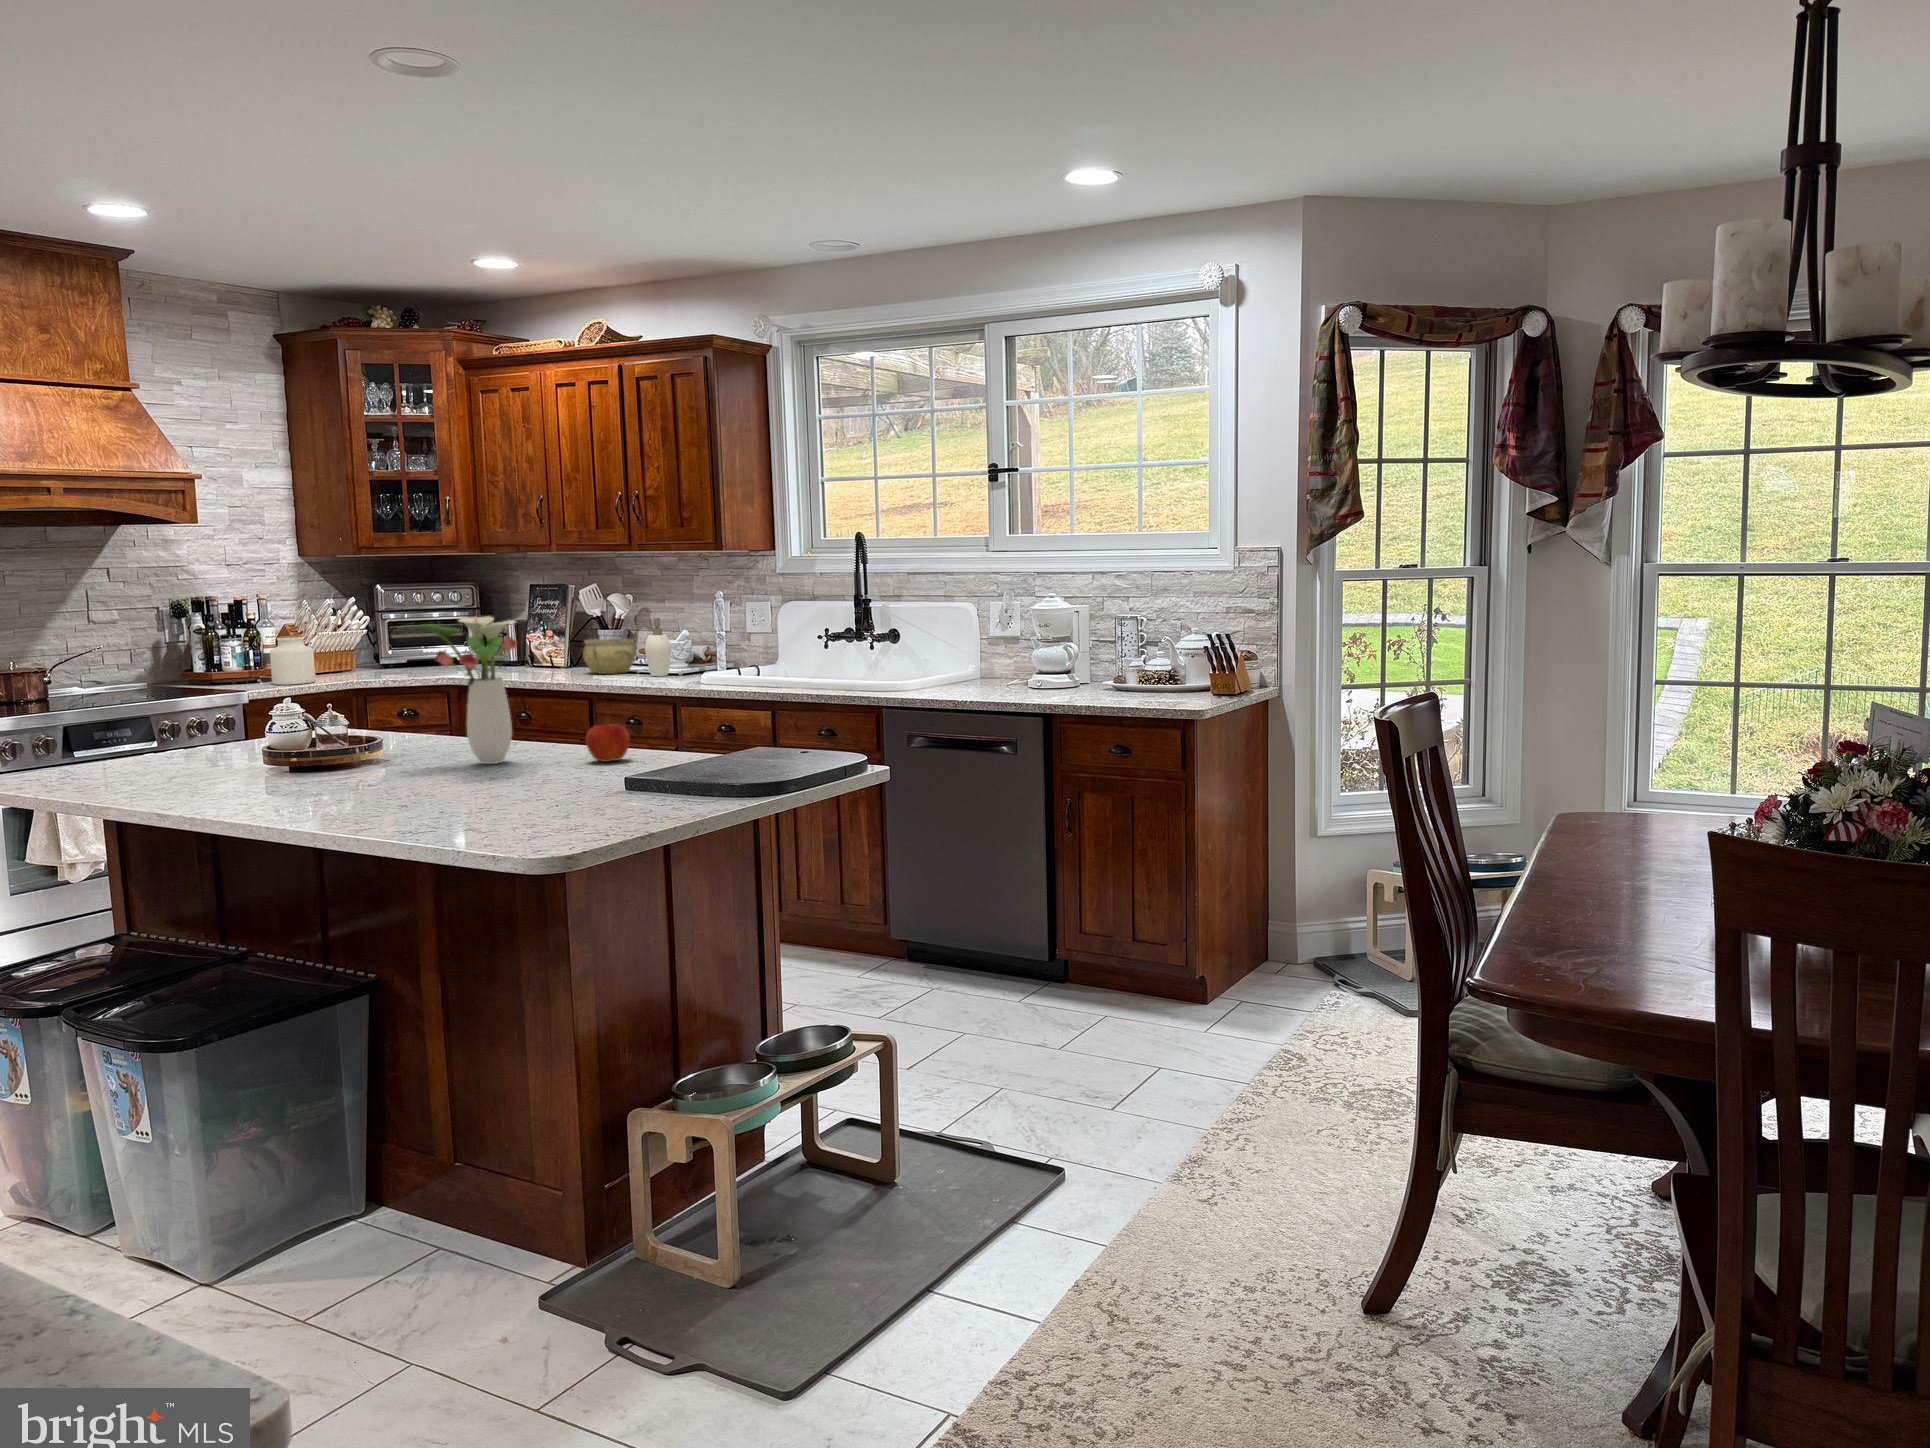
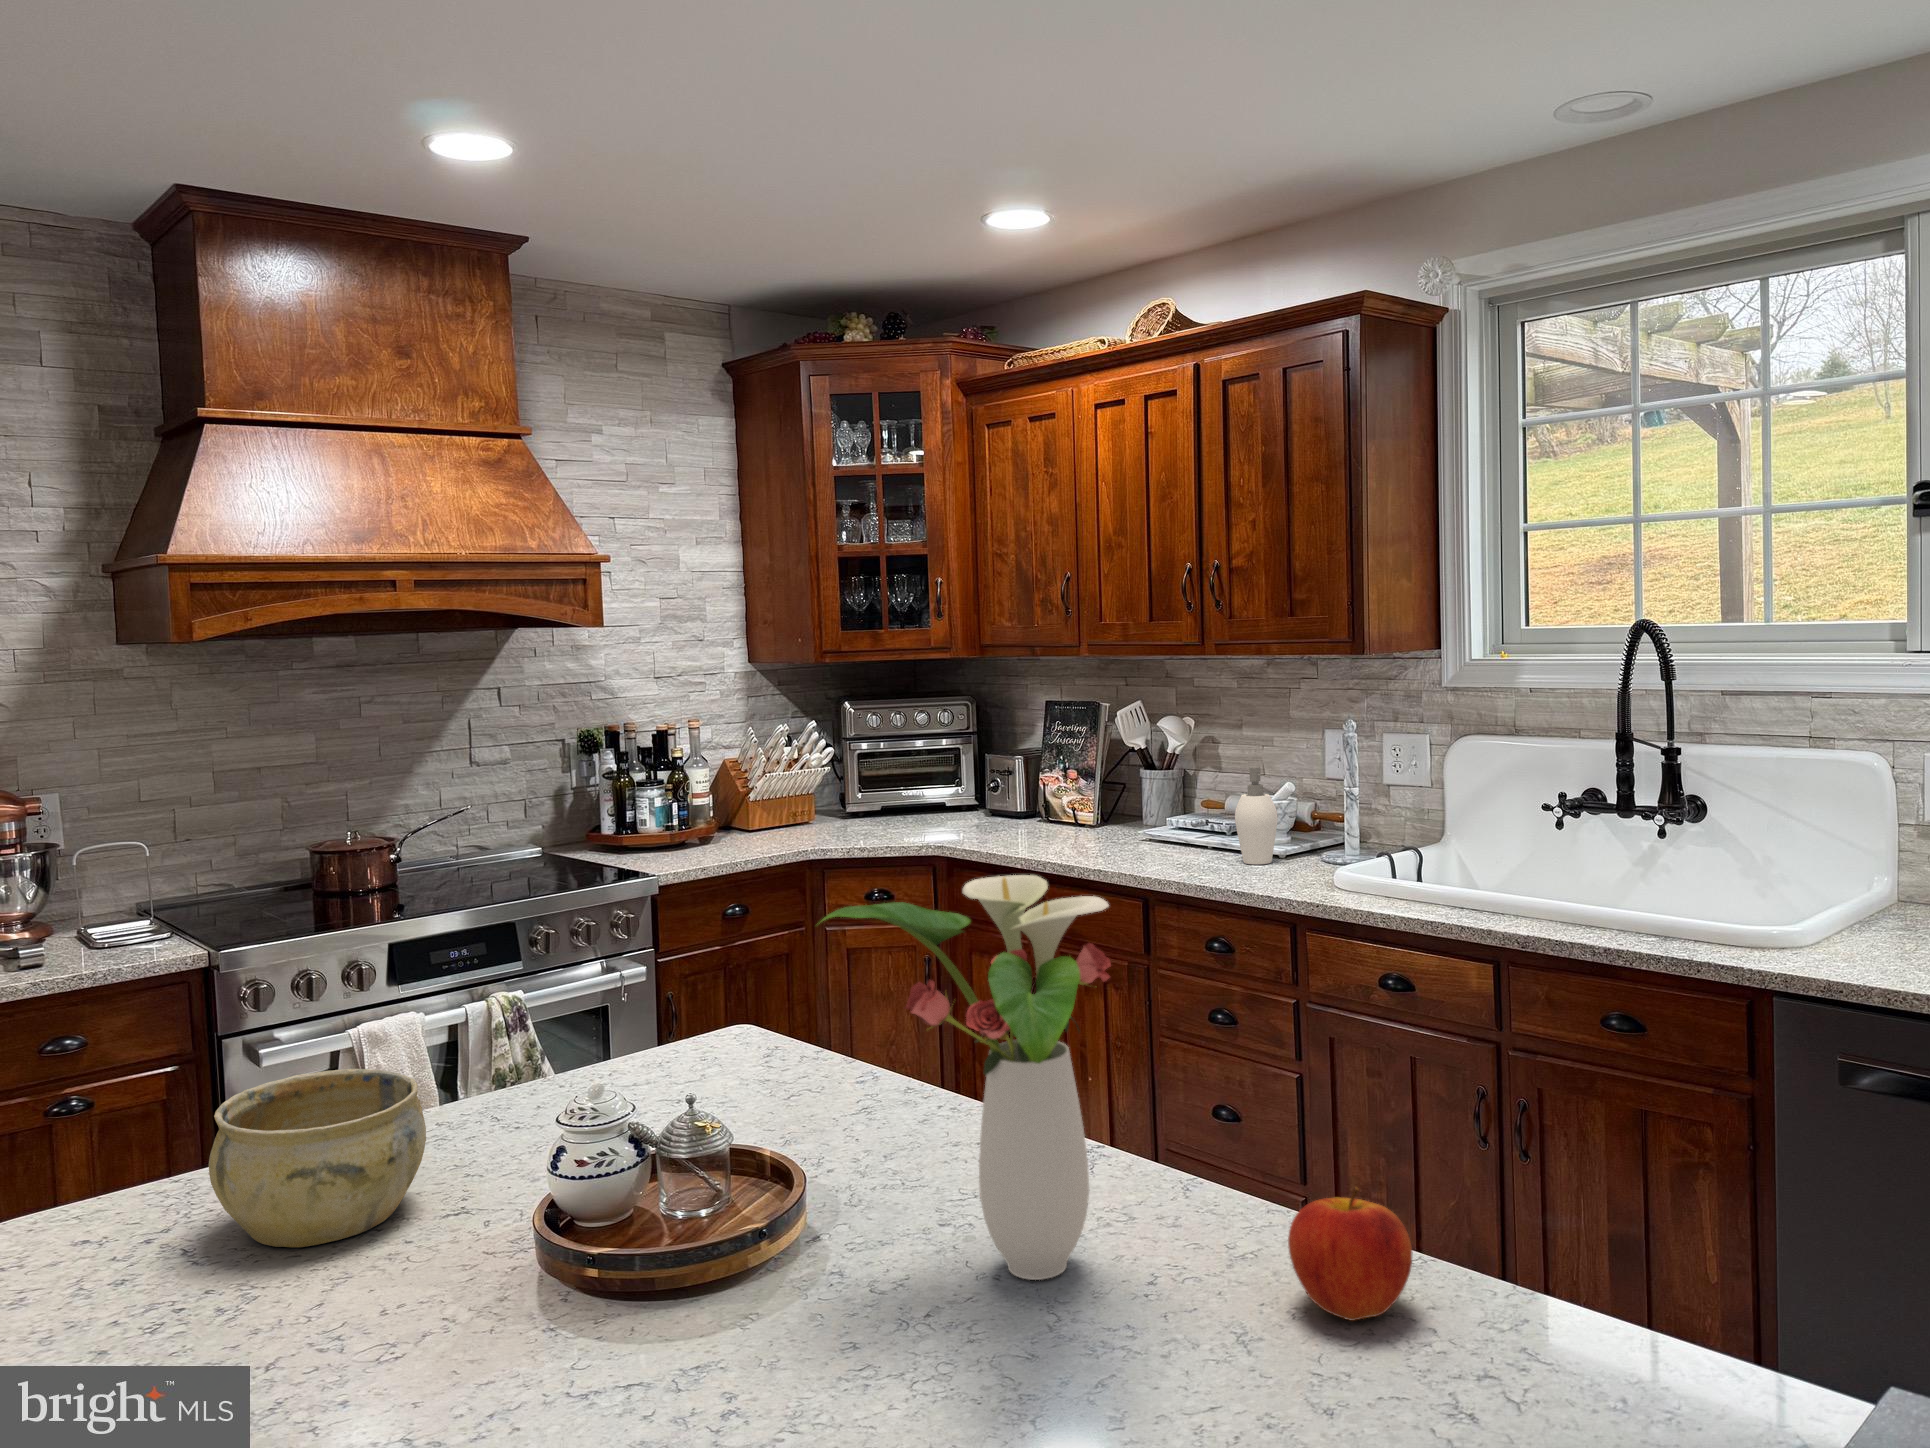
jar: present [270,636,316,685] -> none [696,782,755,855]
ceramic bowl: present [583,639,636,674] -> present [209,1069,426,1247]

